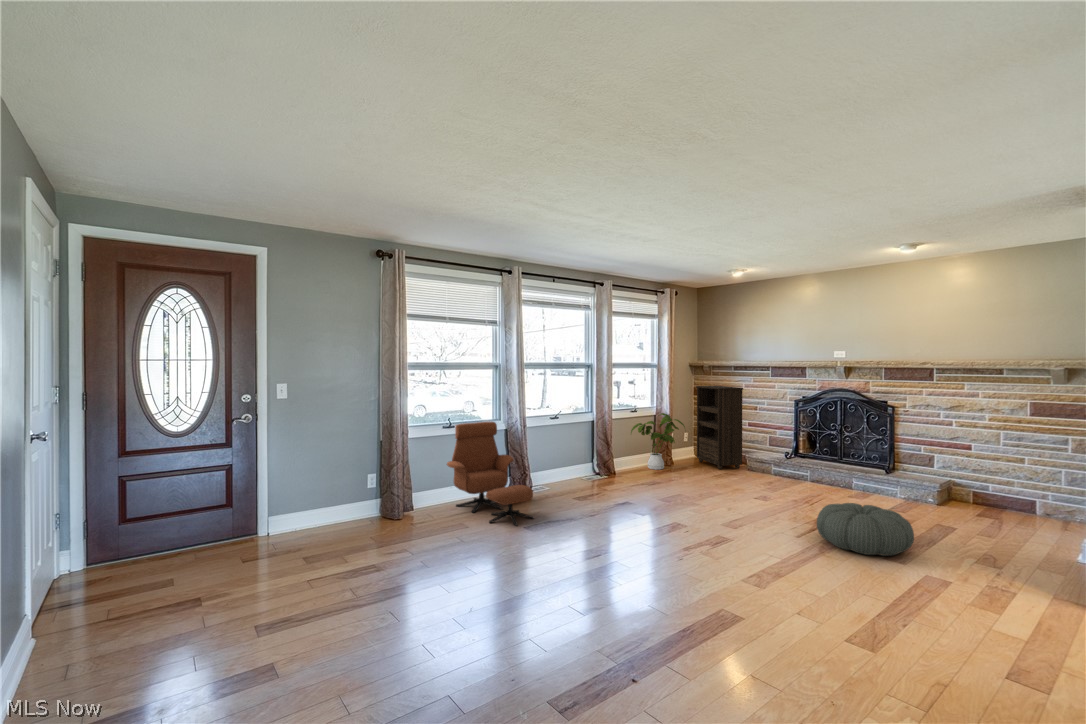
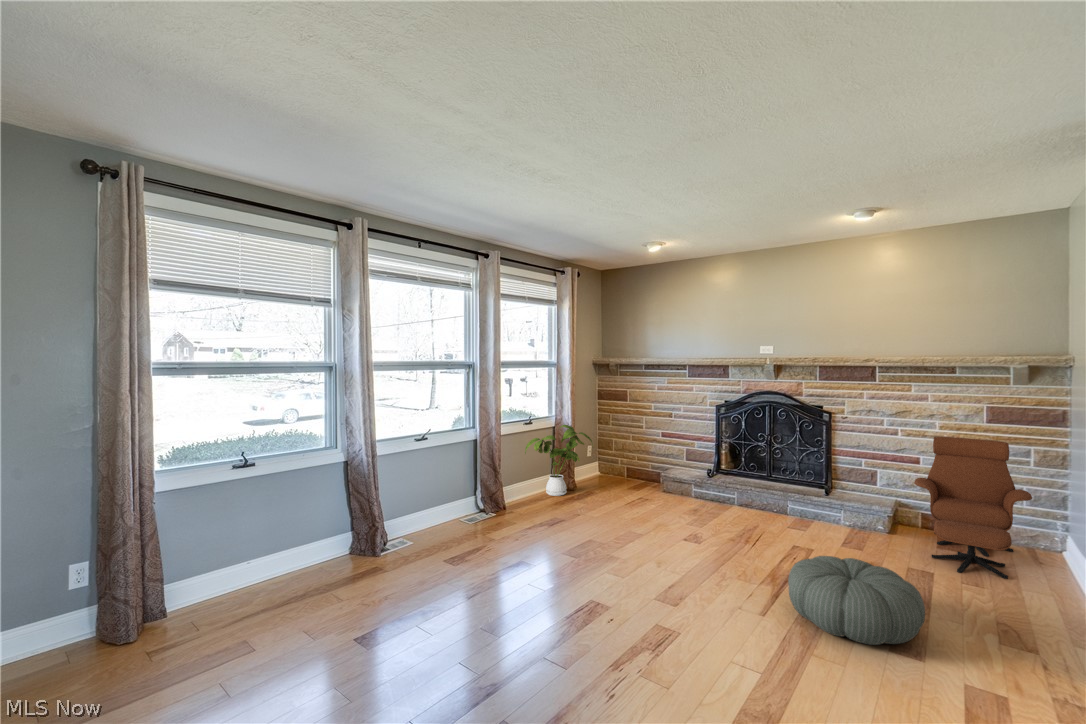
bookshelf: present [696,386,743,469] -> none [603,388,659,491]
lounge chair: present [447,422,534,526] -> present [914,437,1032,579]

